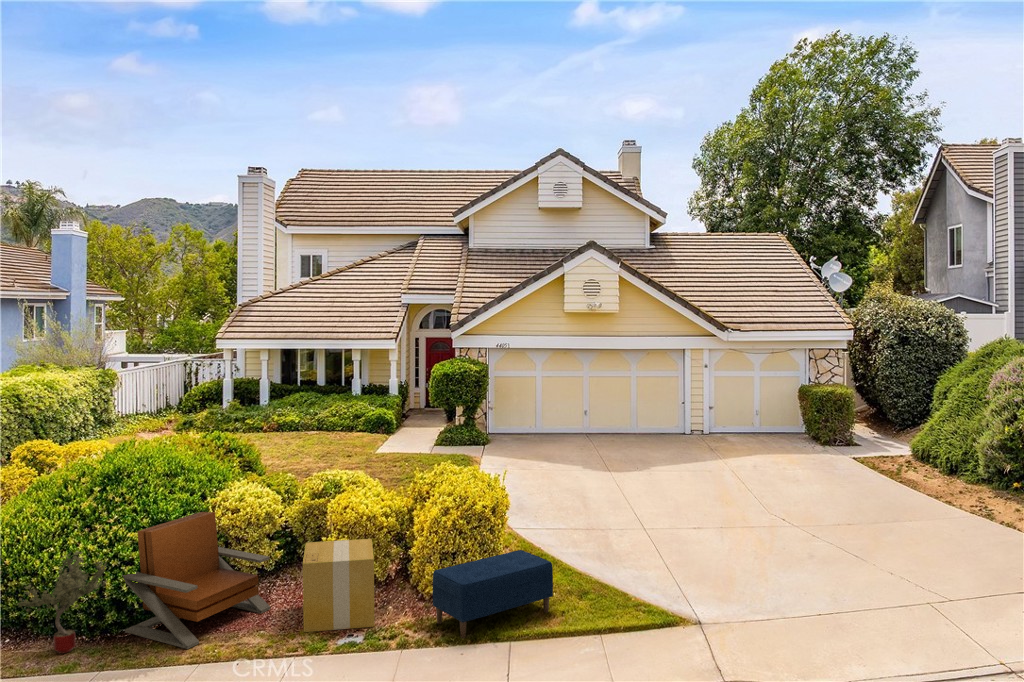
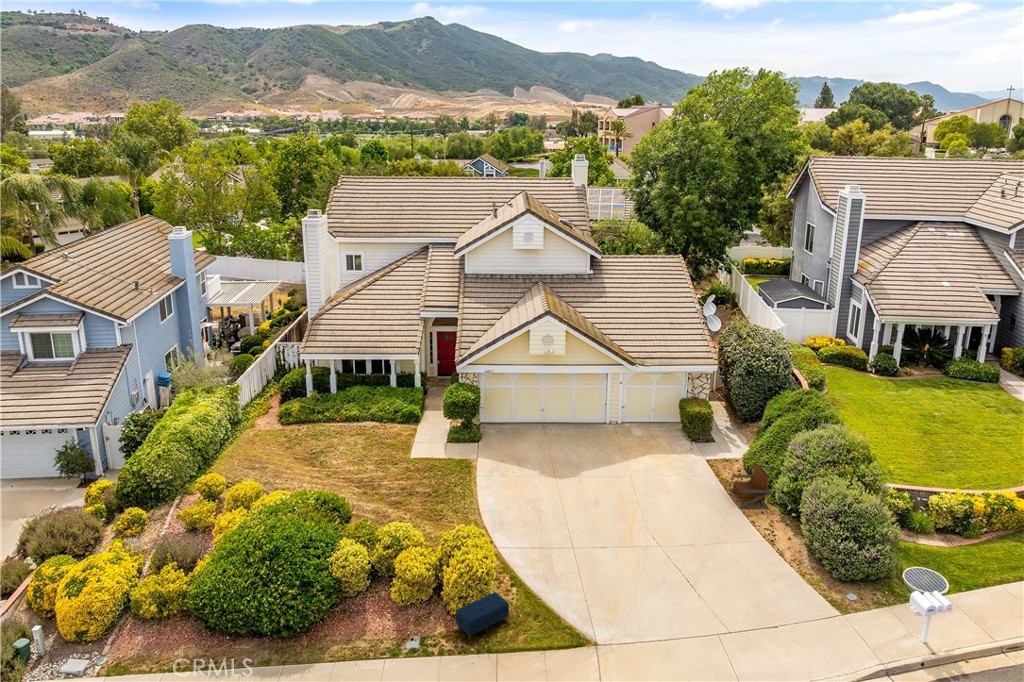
lounge chair: present [122,512,270,649] -> present [730,465,772,509]
cardboard box: present [303,539,375,632] -> none [398,589,431,637]
potted tree: present [18,551,108,654] -> none [283,610,318,651]

